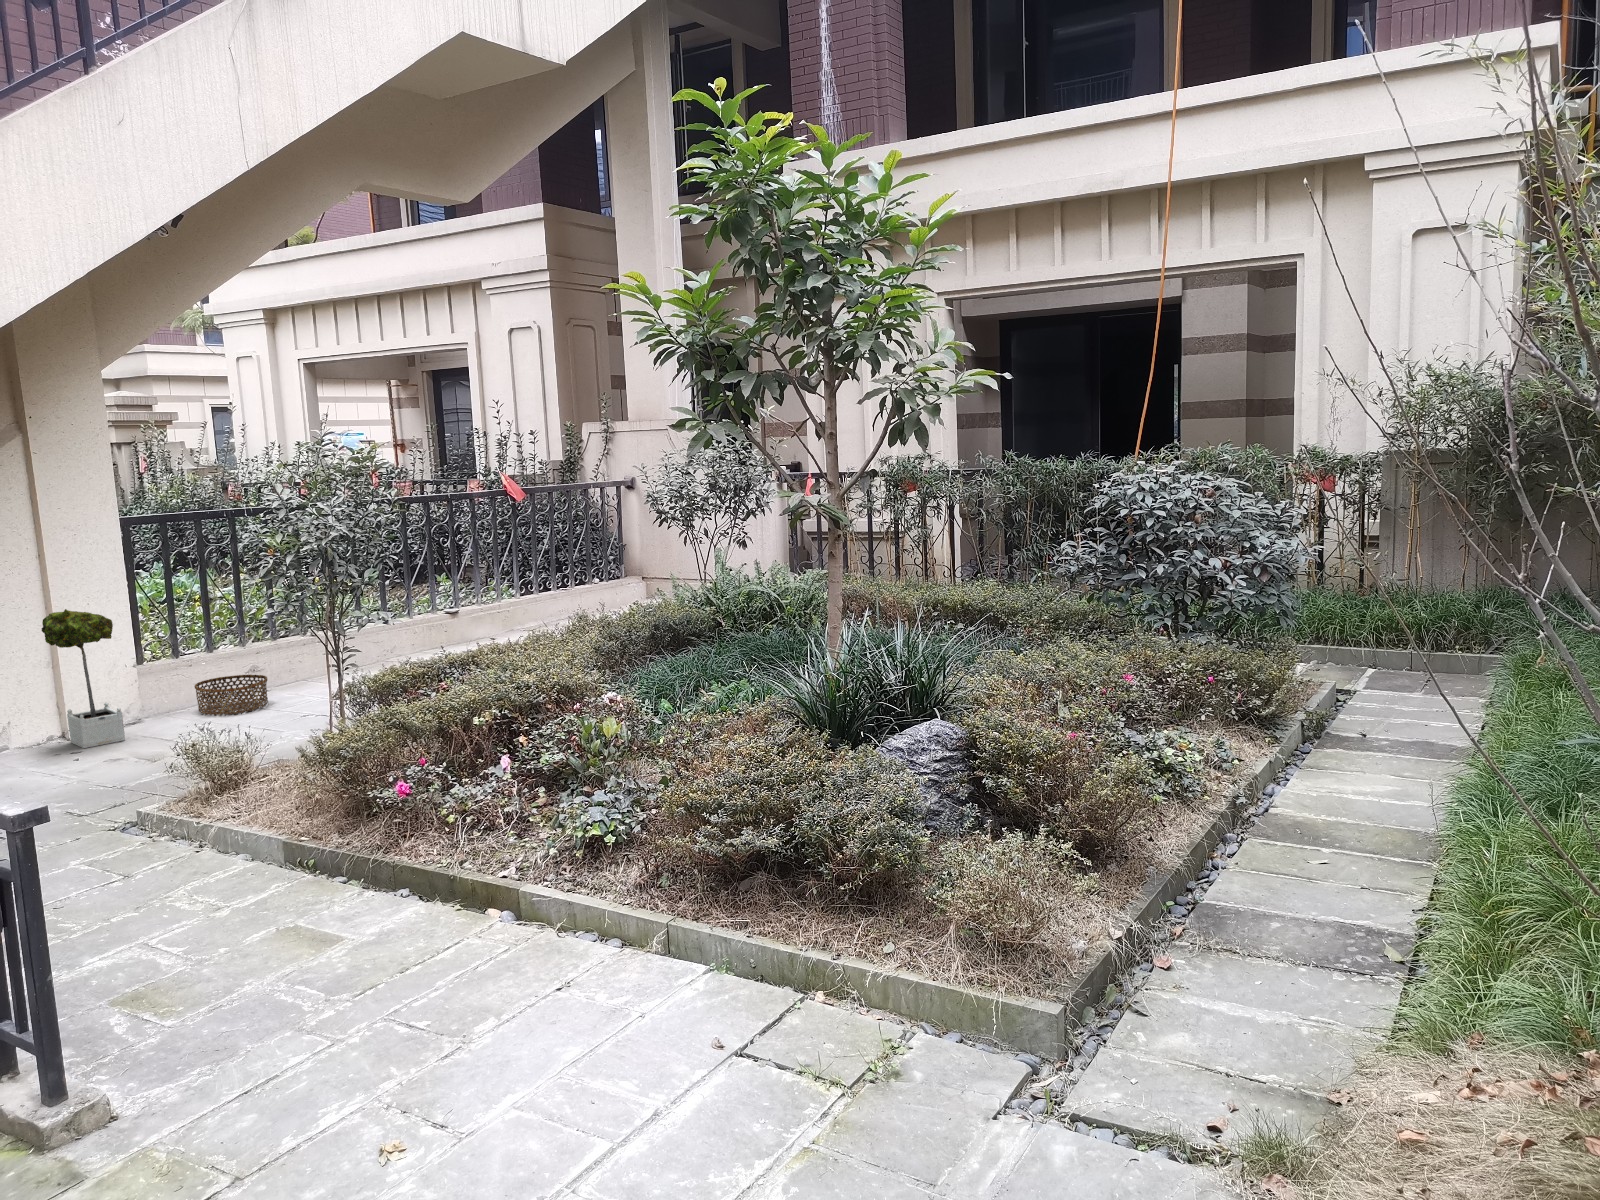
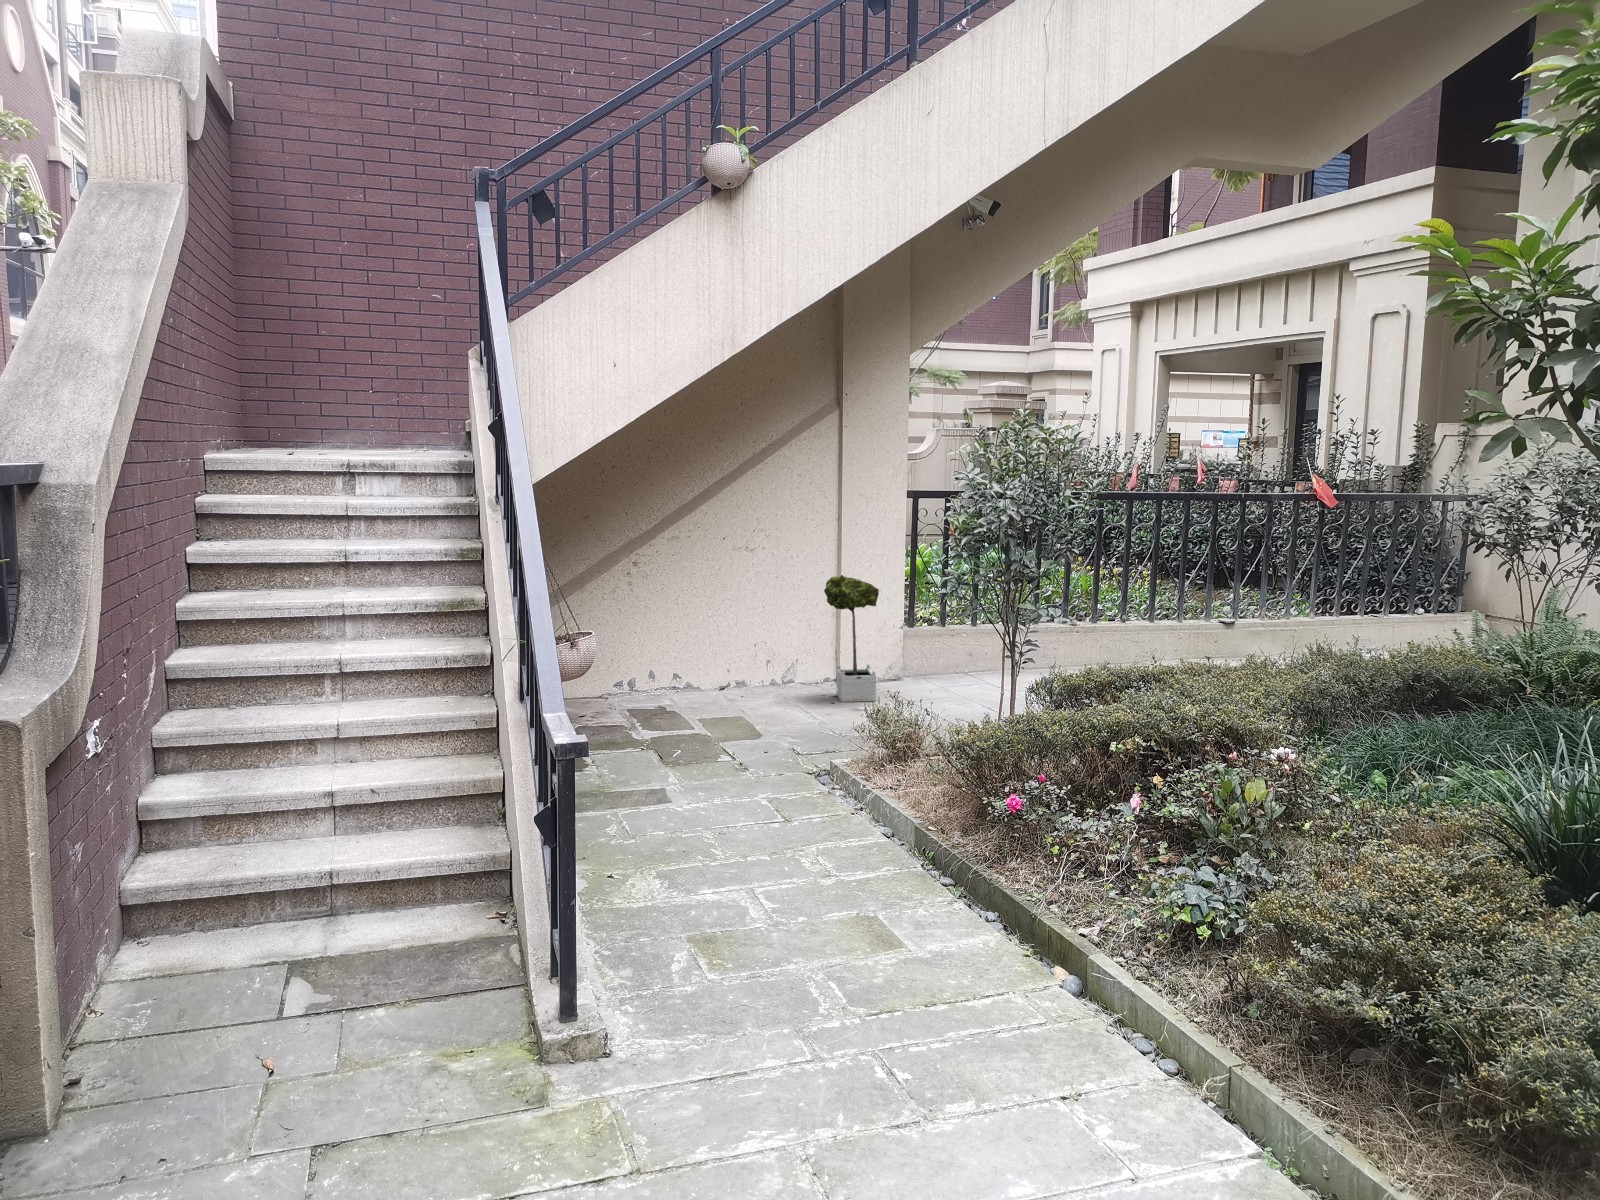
basket: present [194,675,268,715] -> none [948,657,1013,695]

